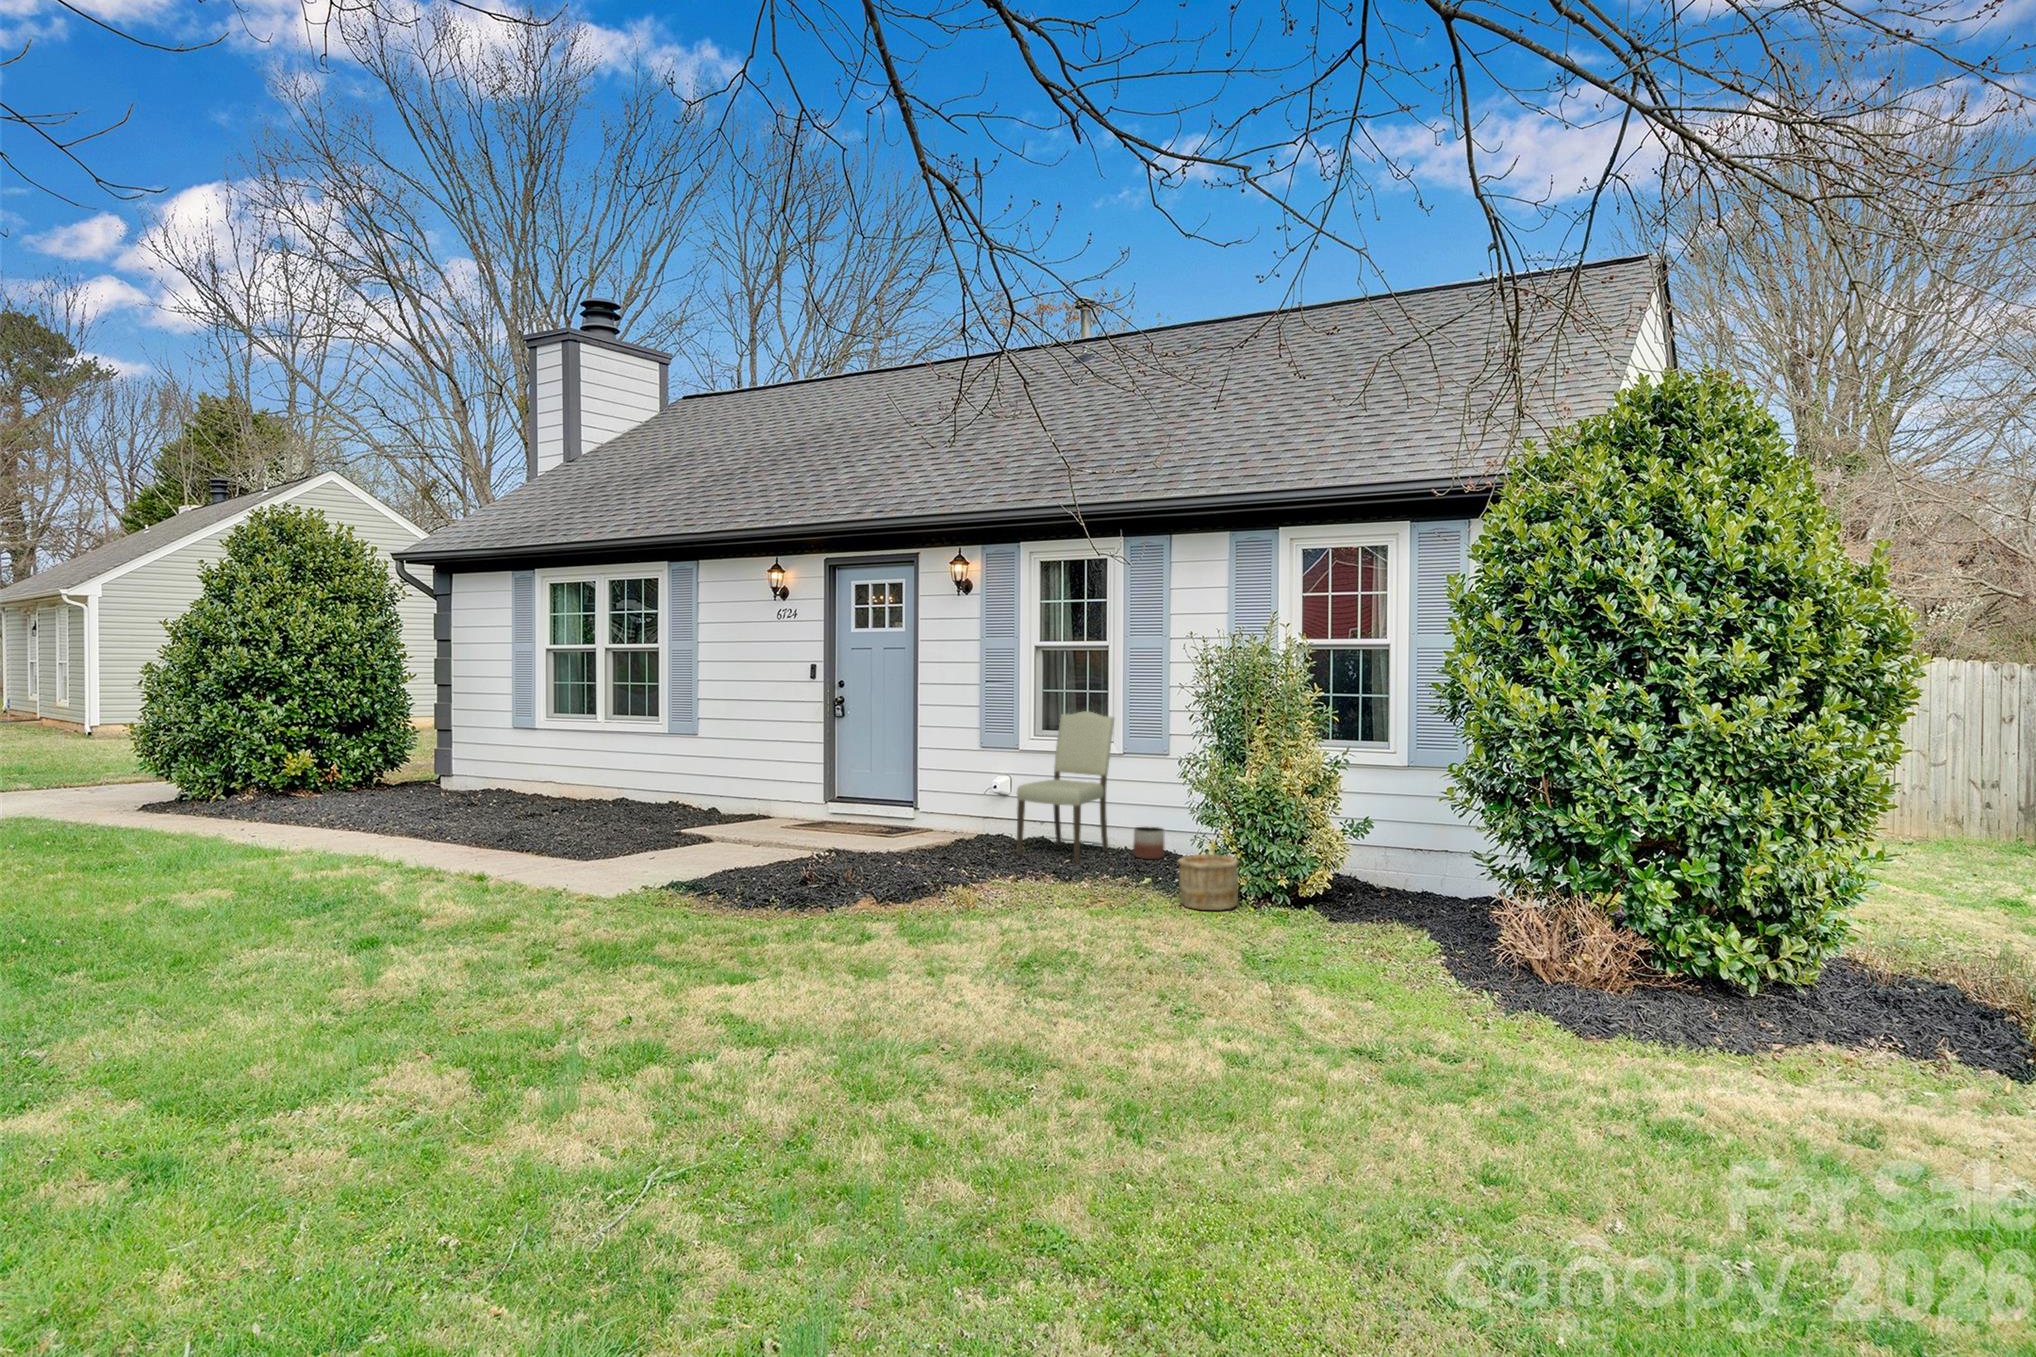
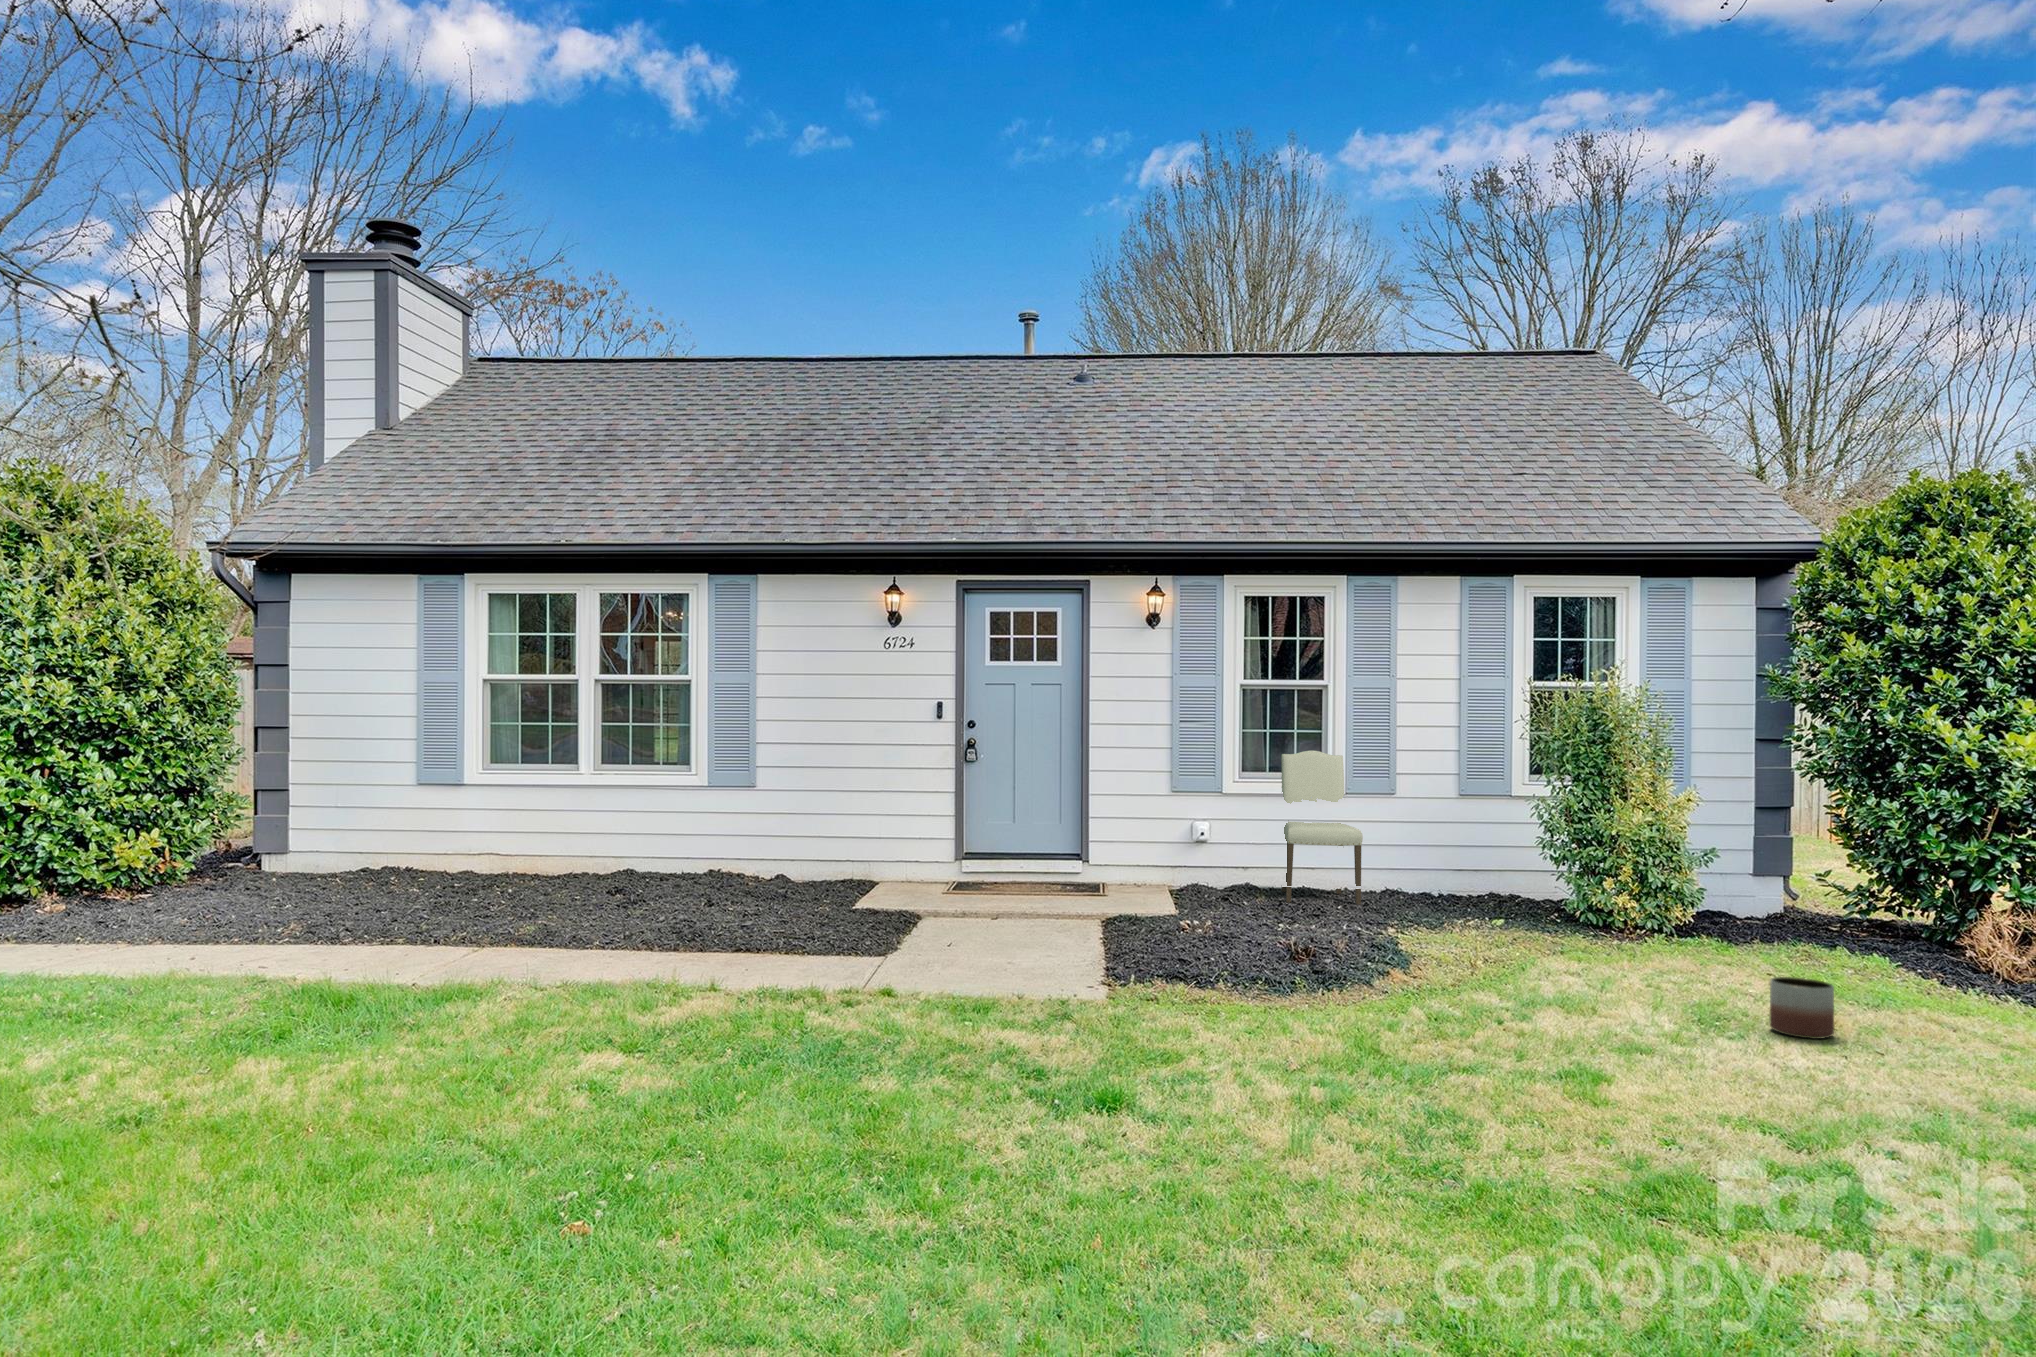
planter: present [1133,827,1165,859] -> present [1770,977,1834,1039]
wooden bucket: present [1178,854,1239,910] -> none [1567,879,1630,930]

